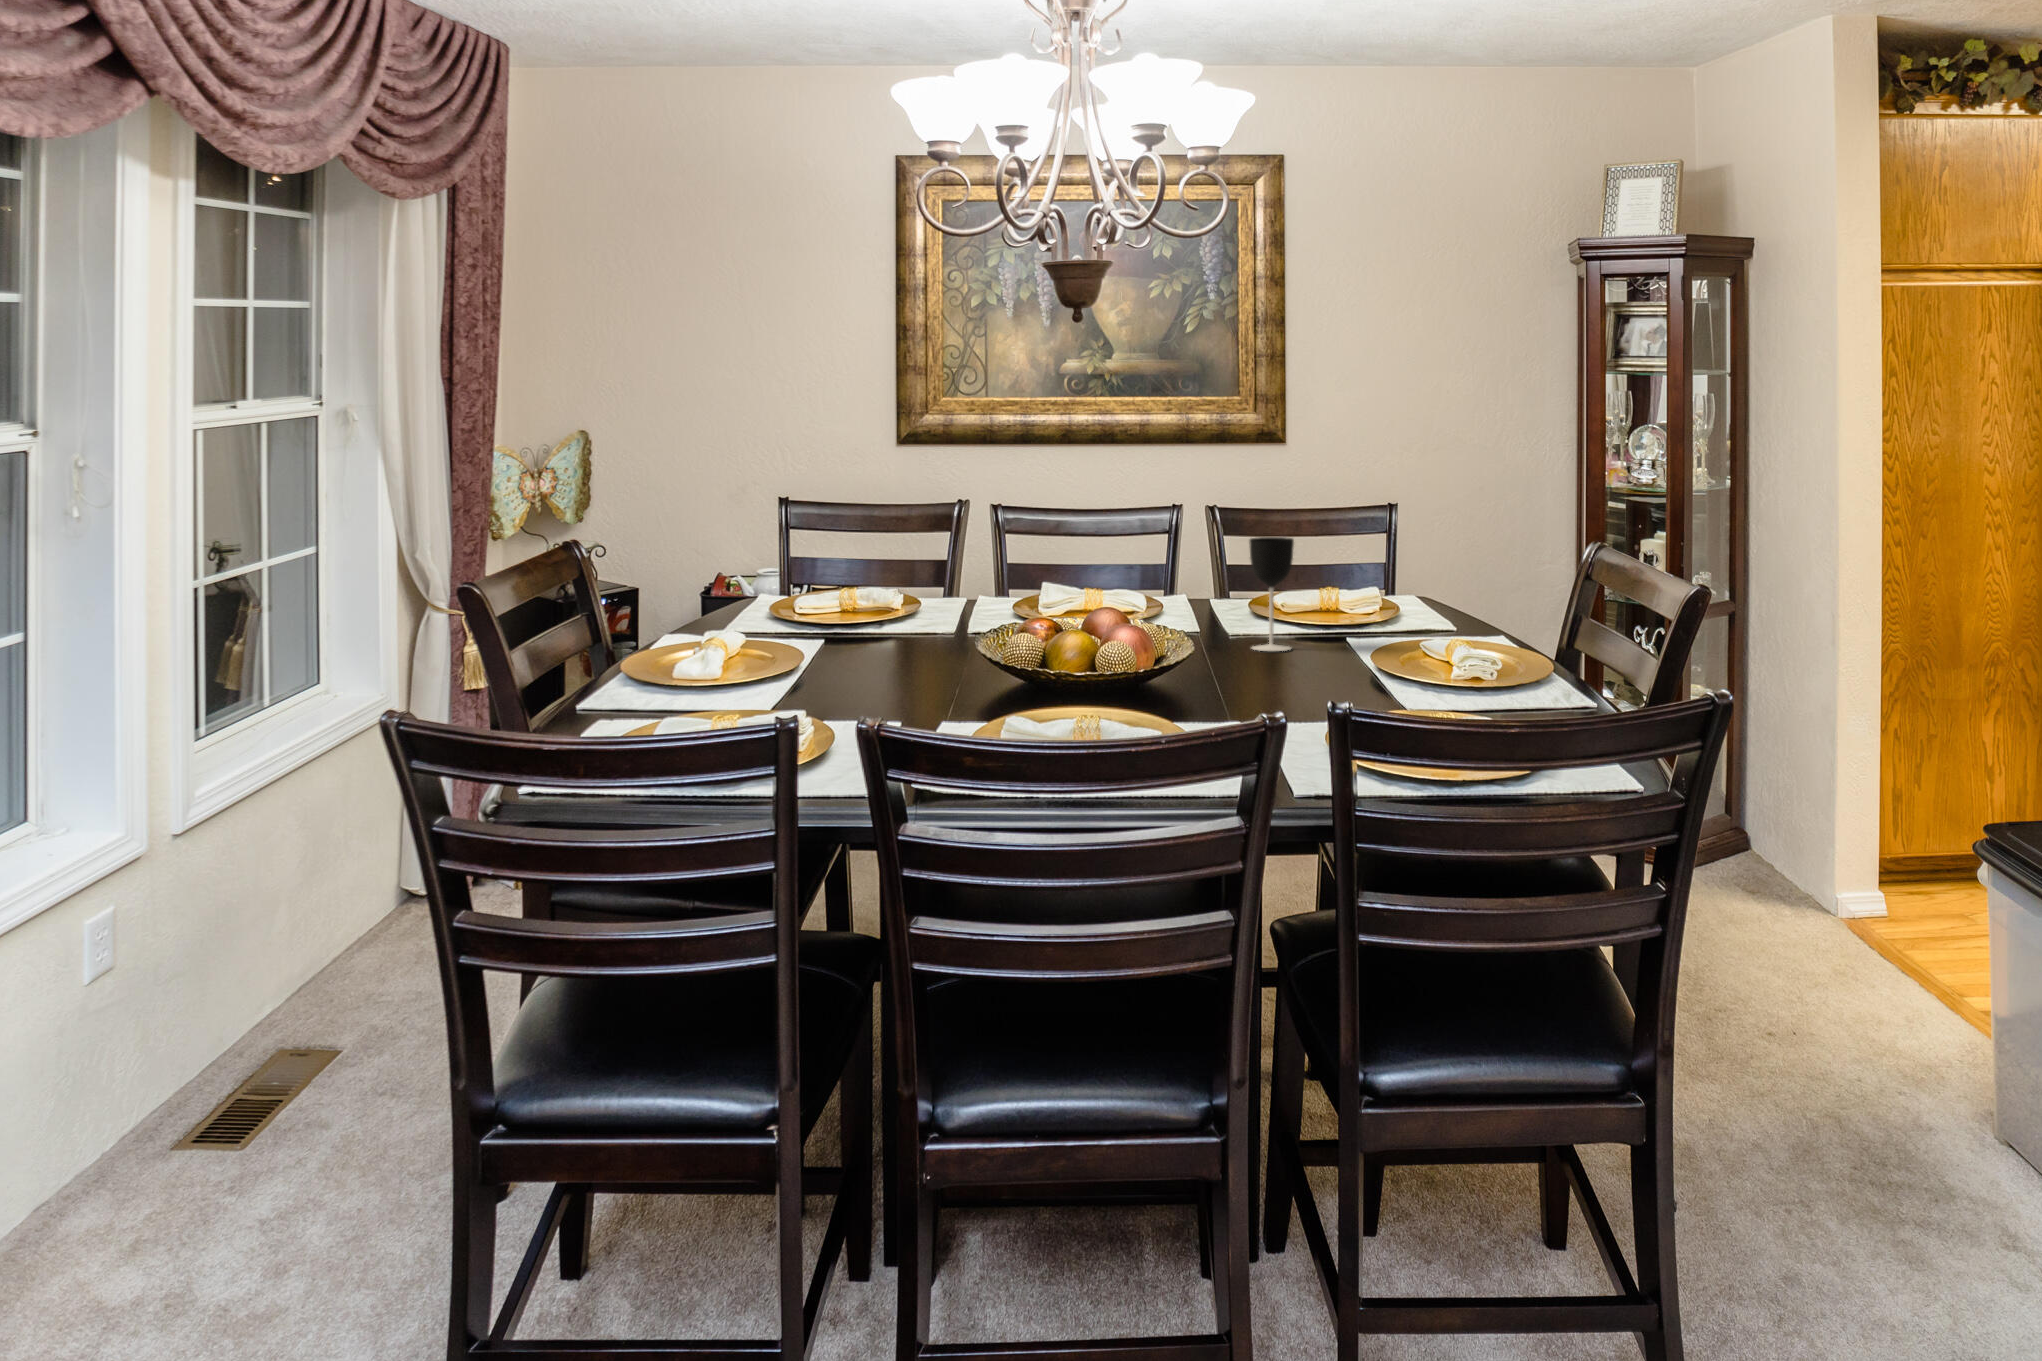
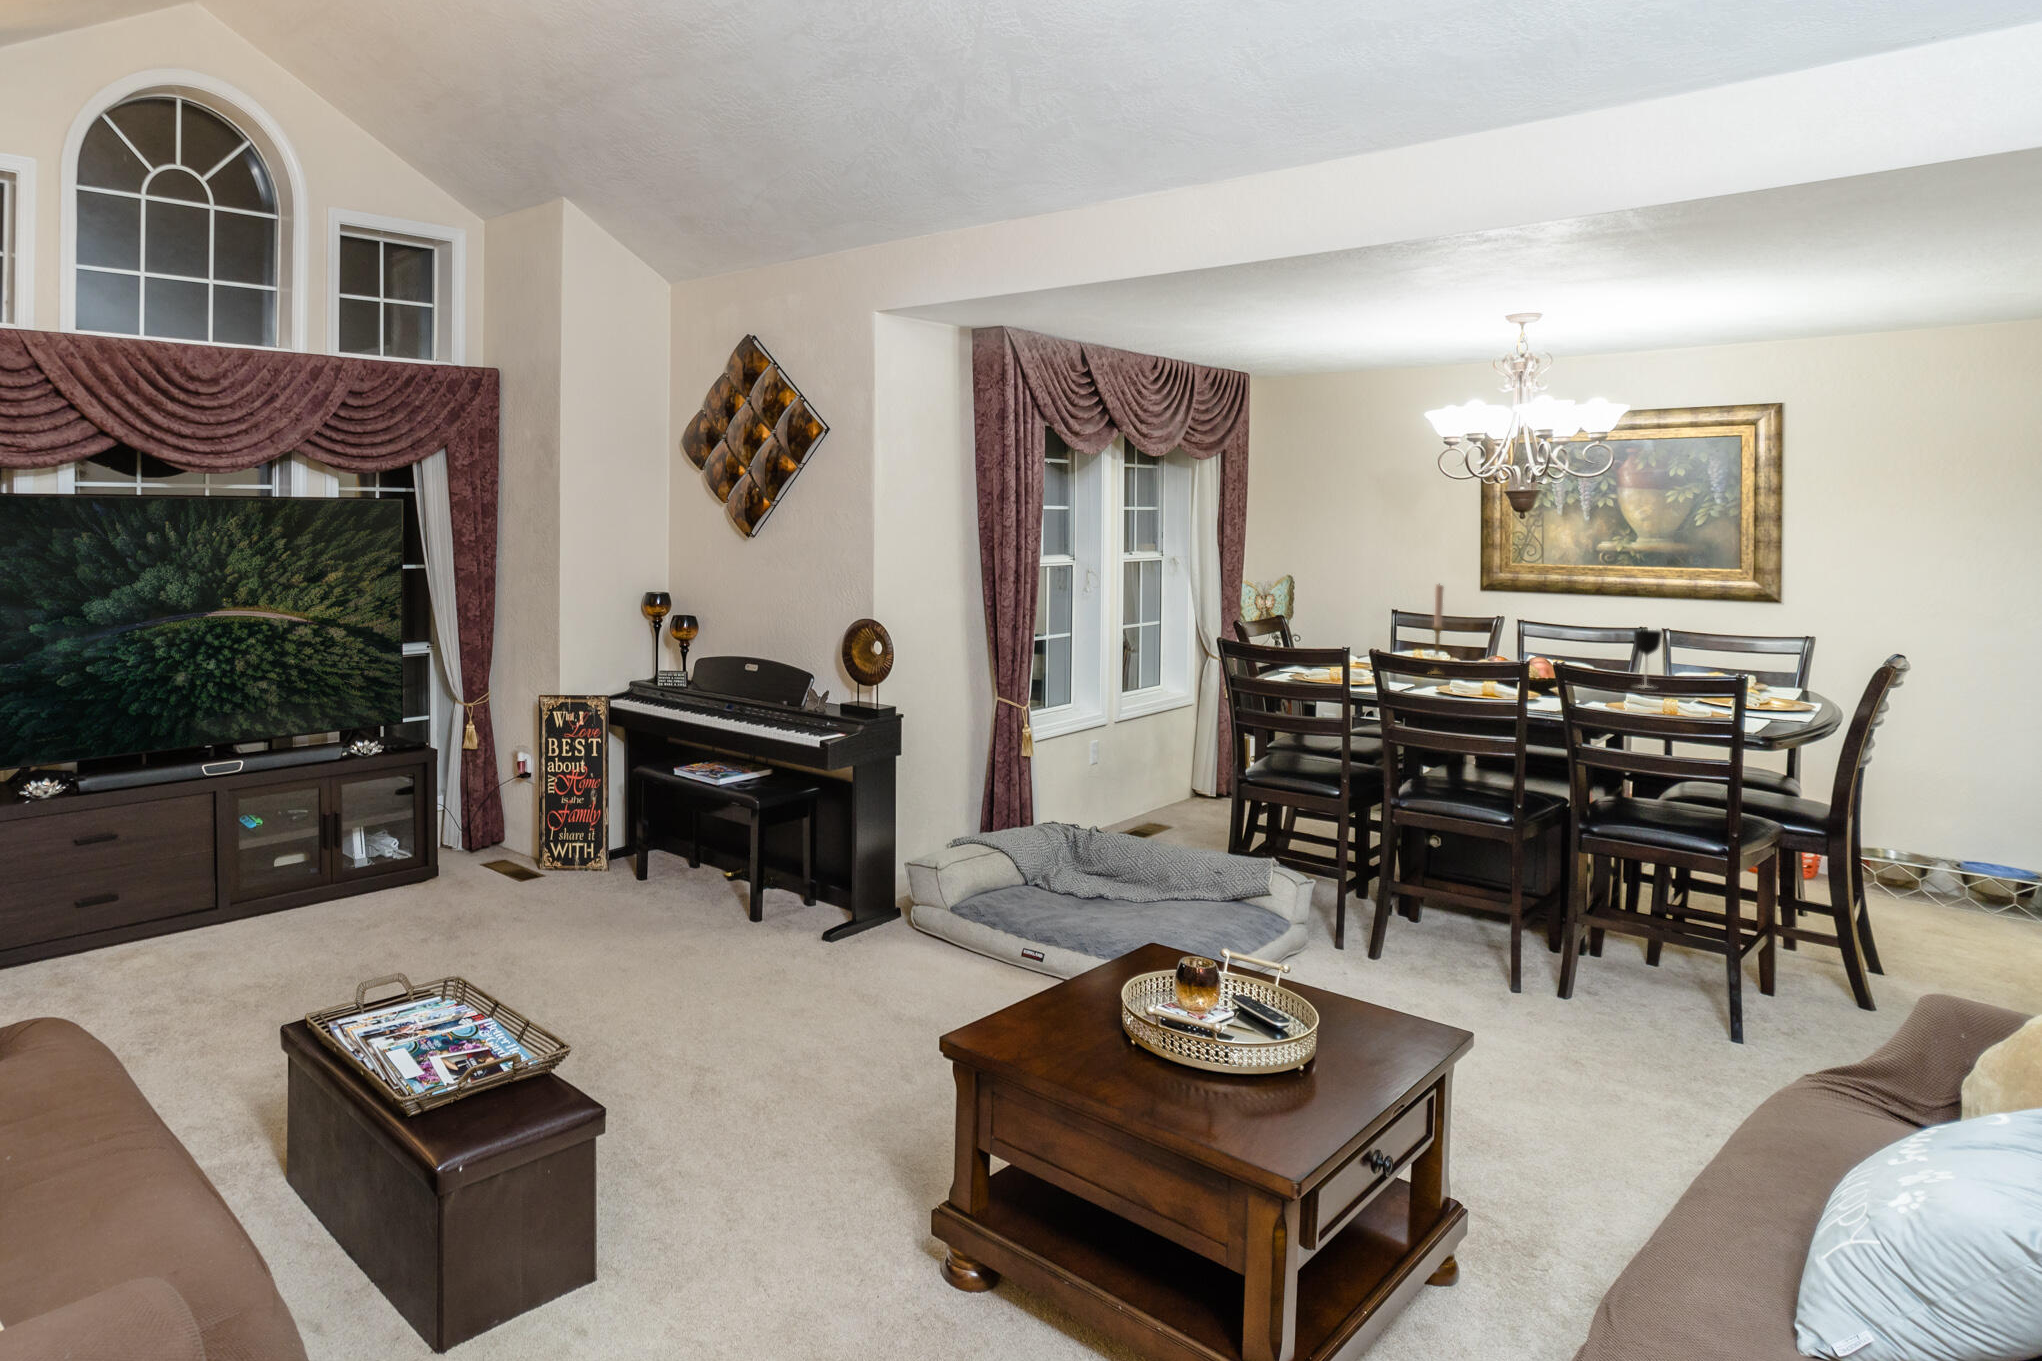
candlestick: none [897,458,929,649] -> present [1432,584,1443,674]

